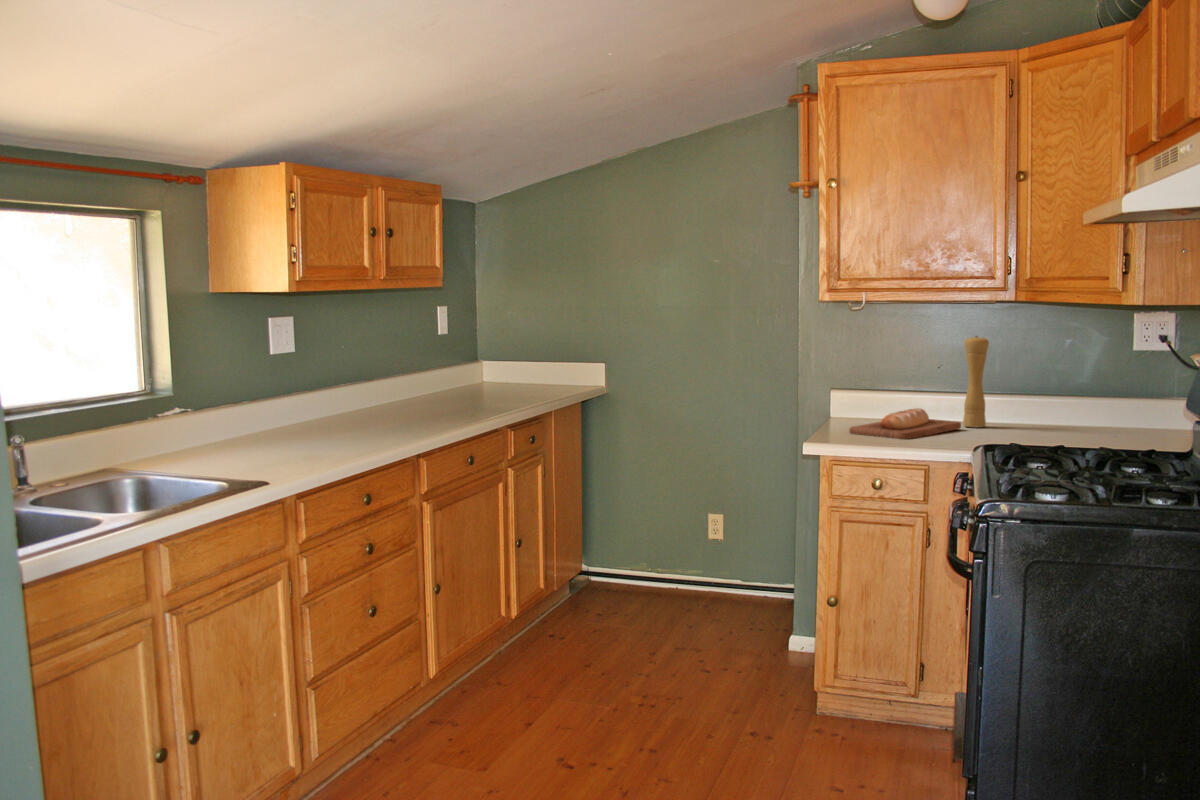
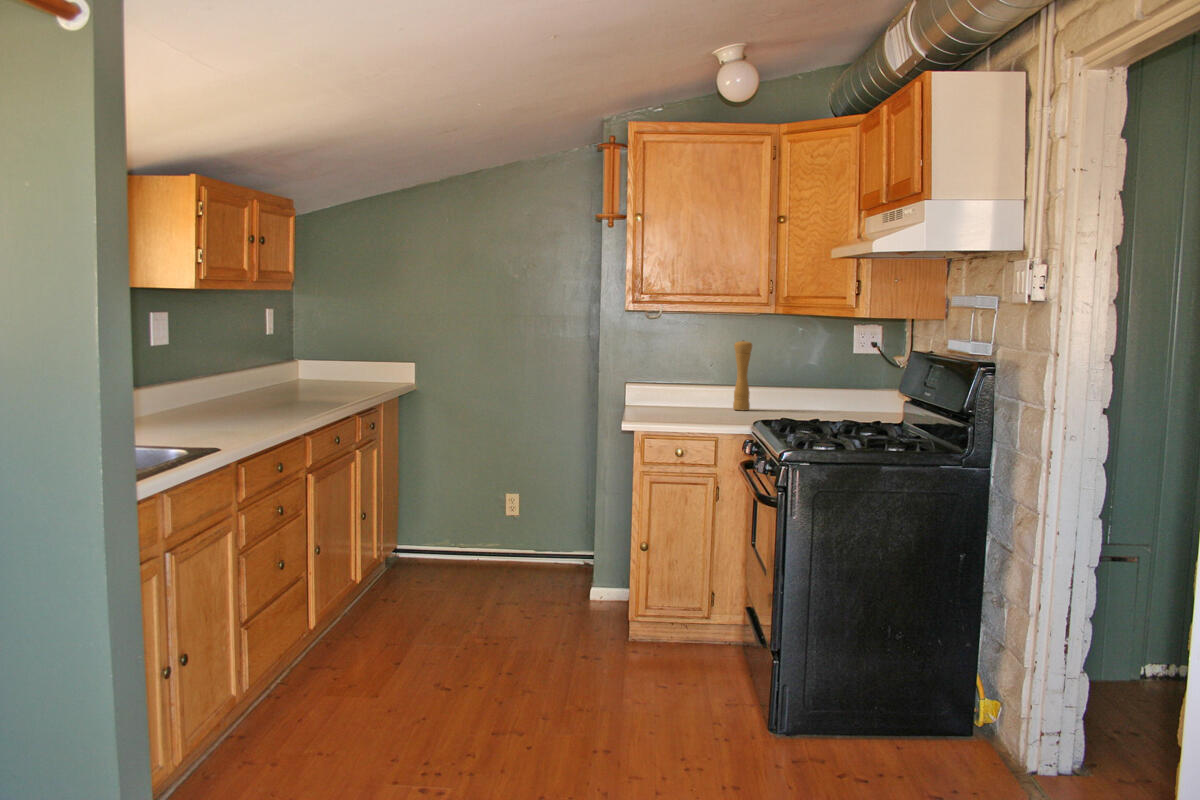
bread loaf: present [849,408,961,439] -> none [654,396,734,419]

